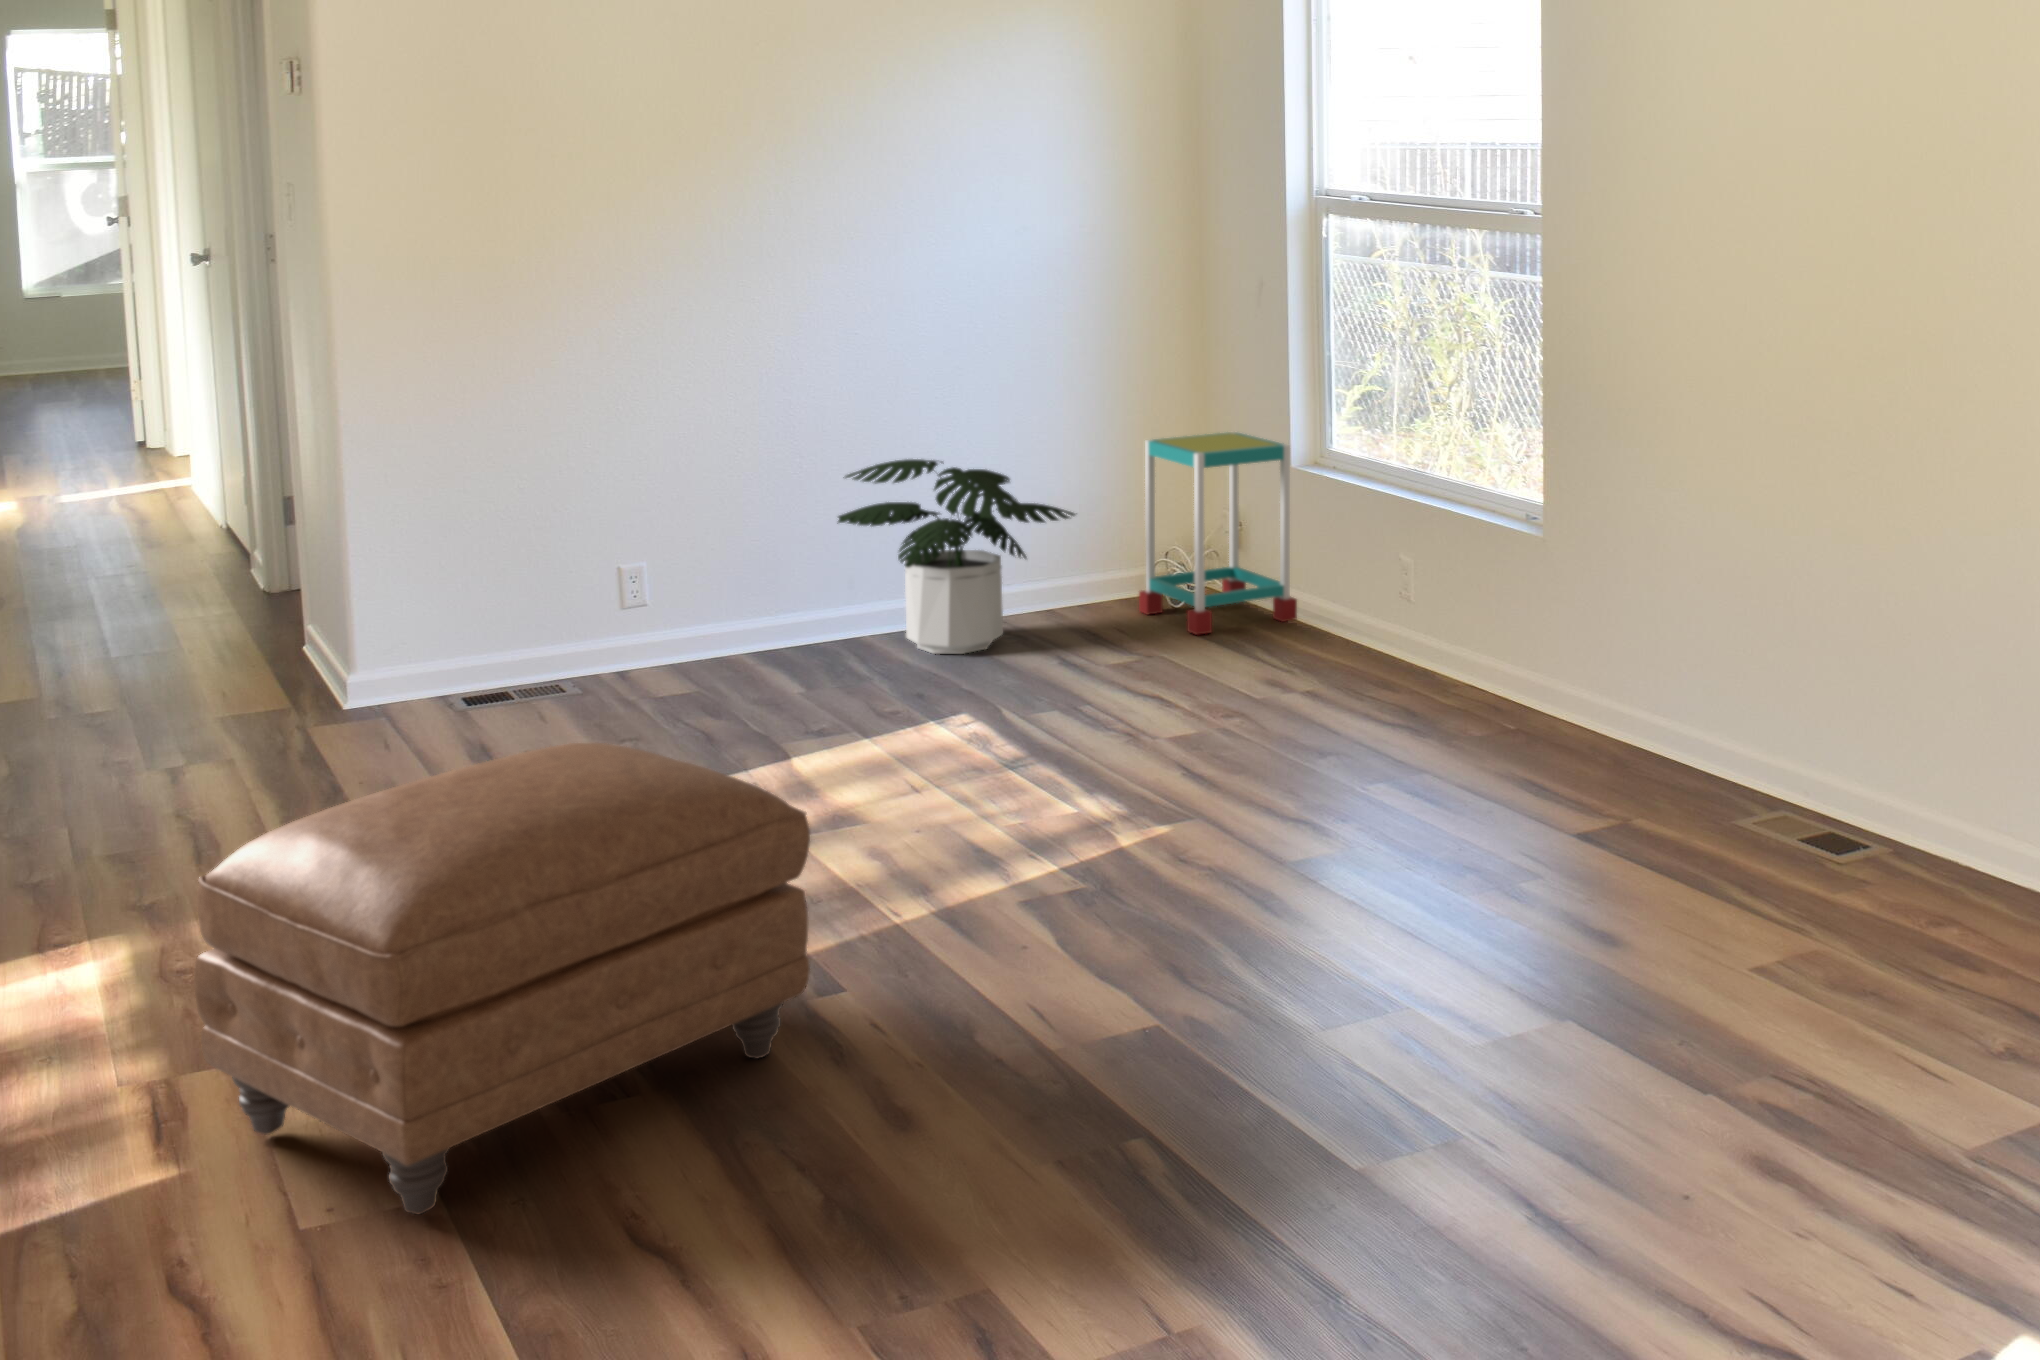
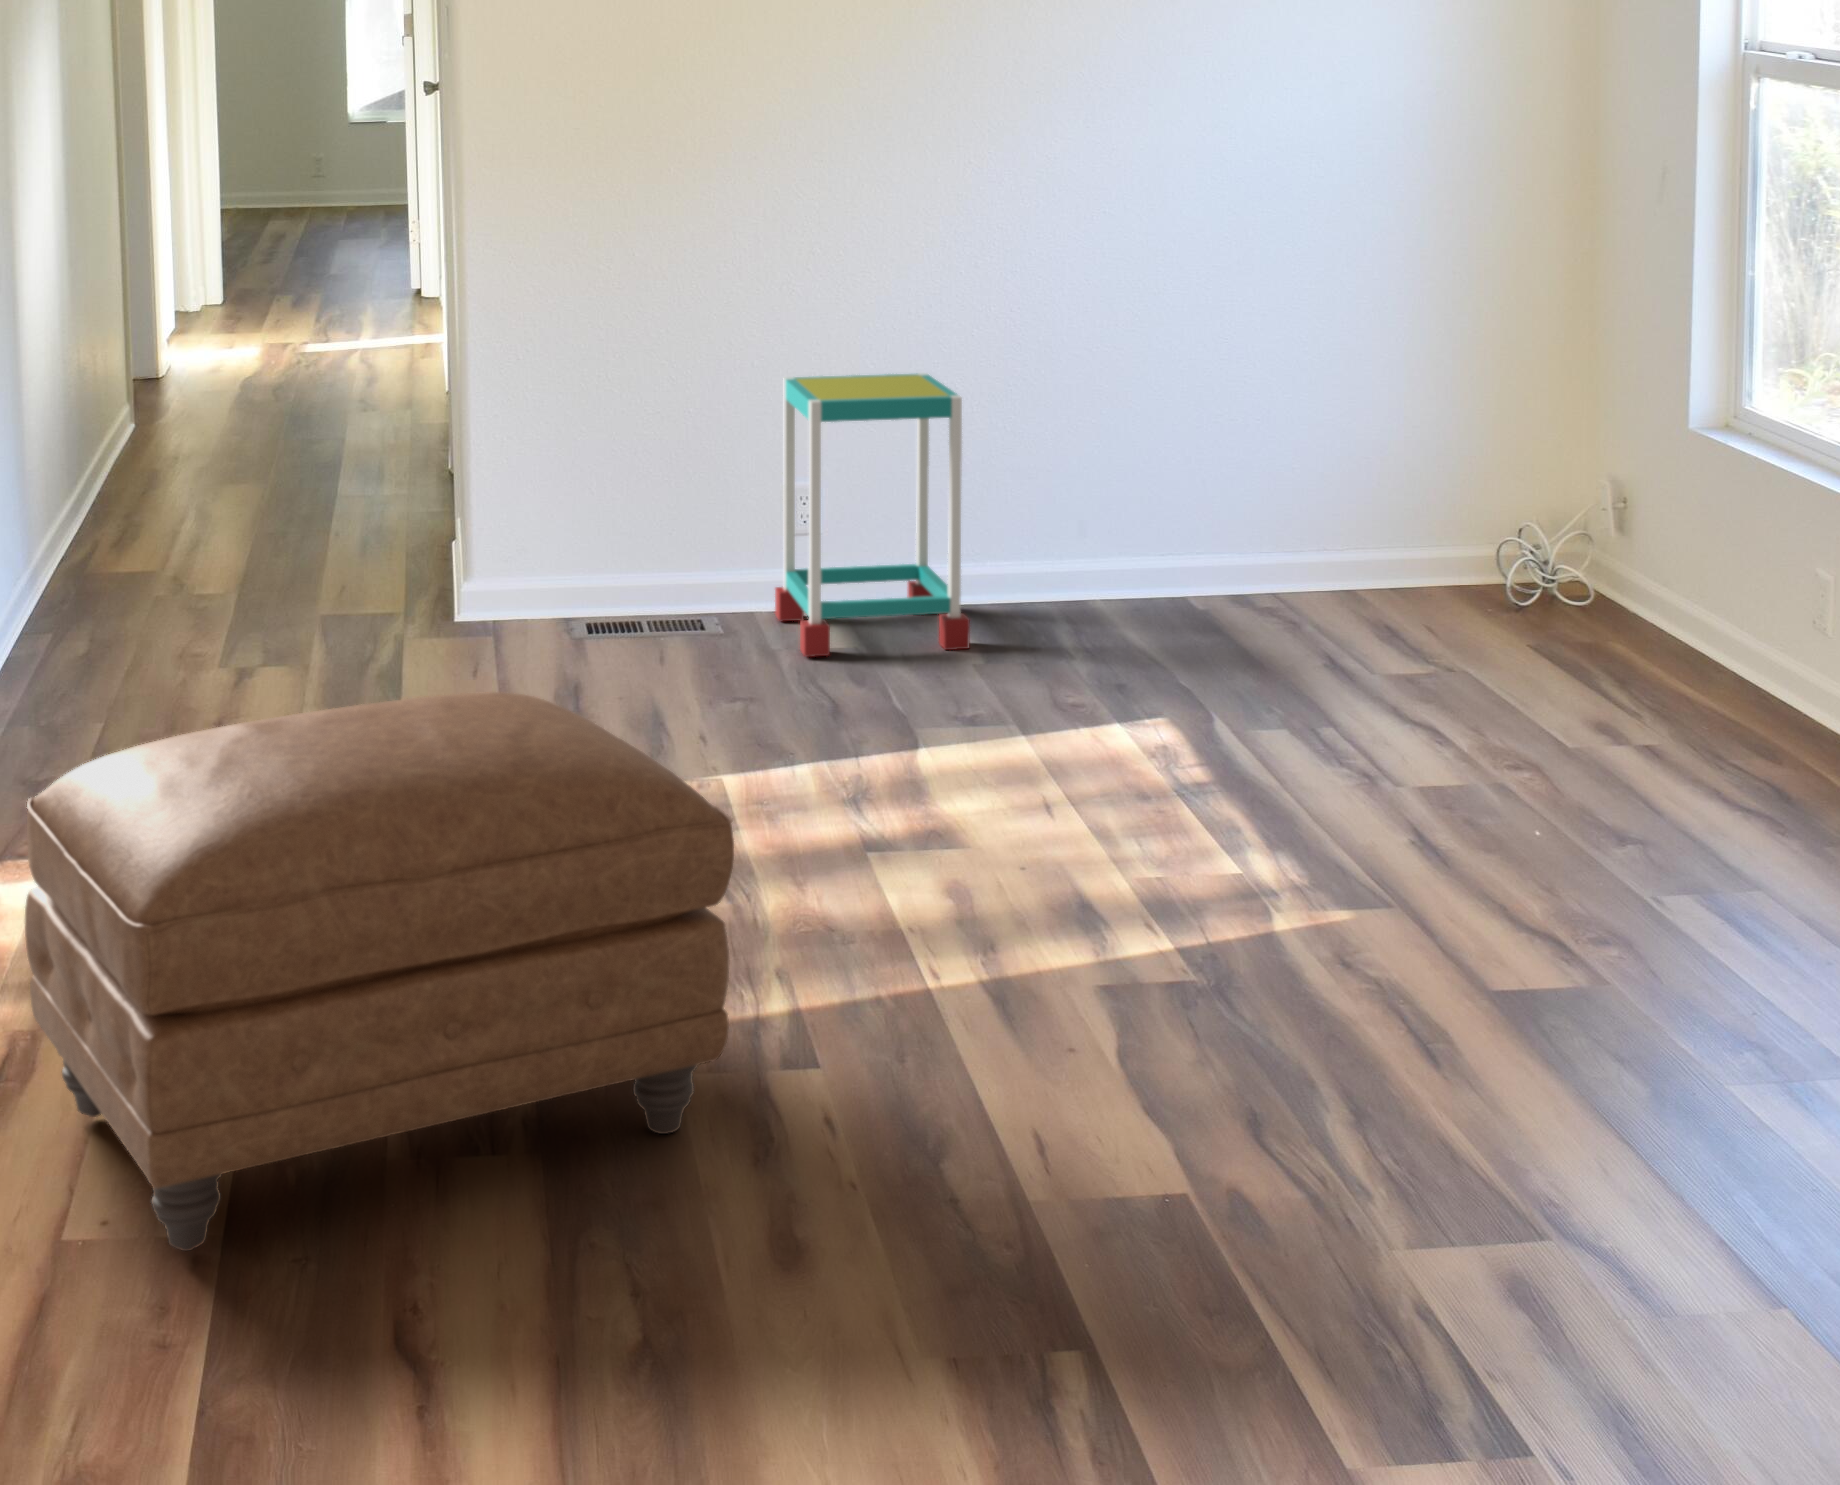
side table: present [1139,432,1297,635] -> present [775,373,970,657]
potted plant: present [838,459,1075,654] -> none [1042,372,1369,638]

